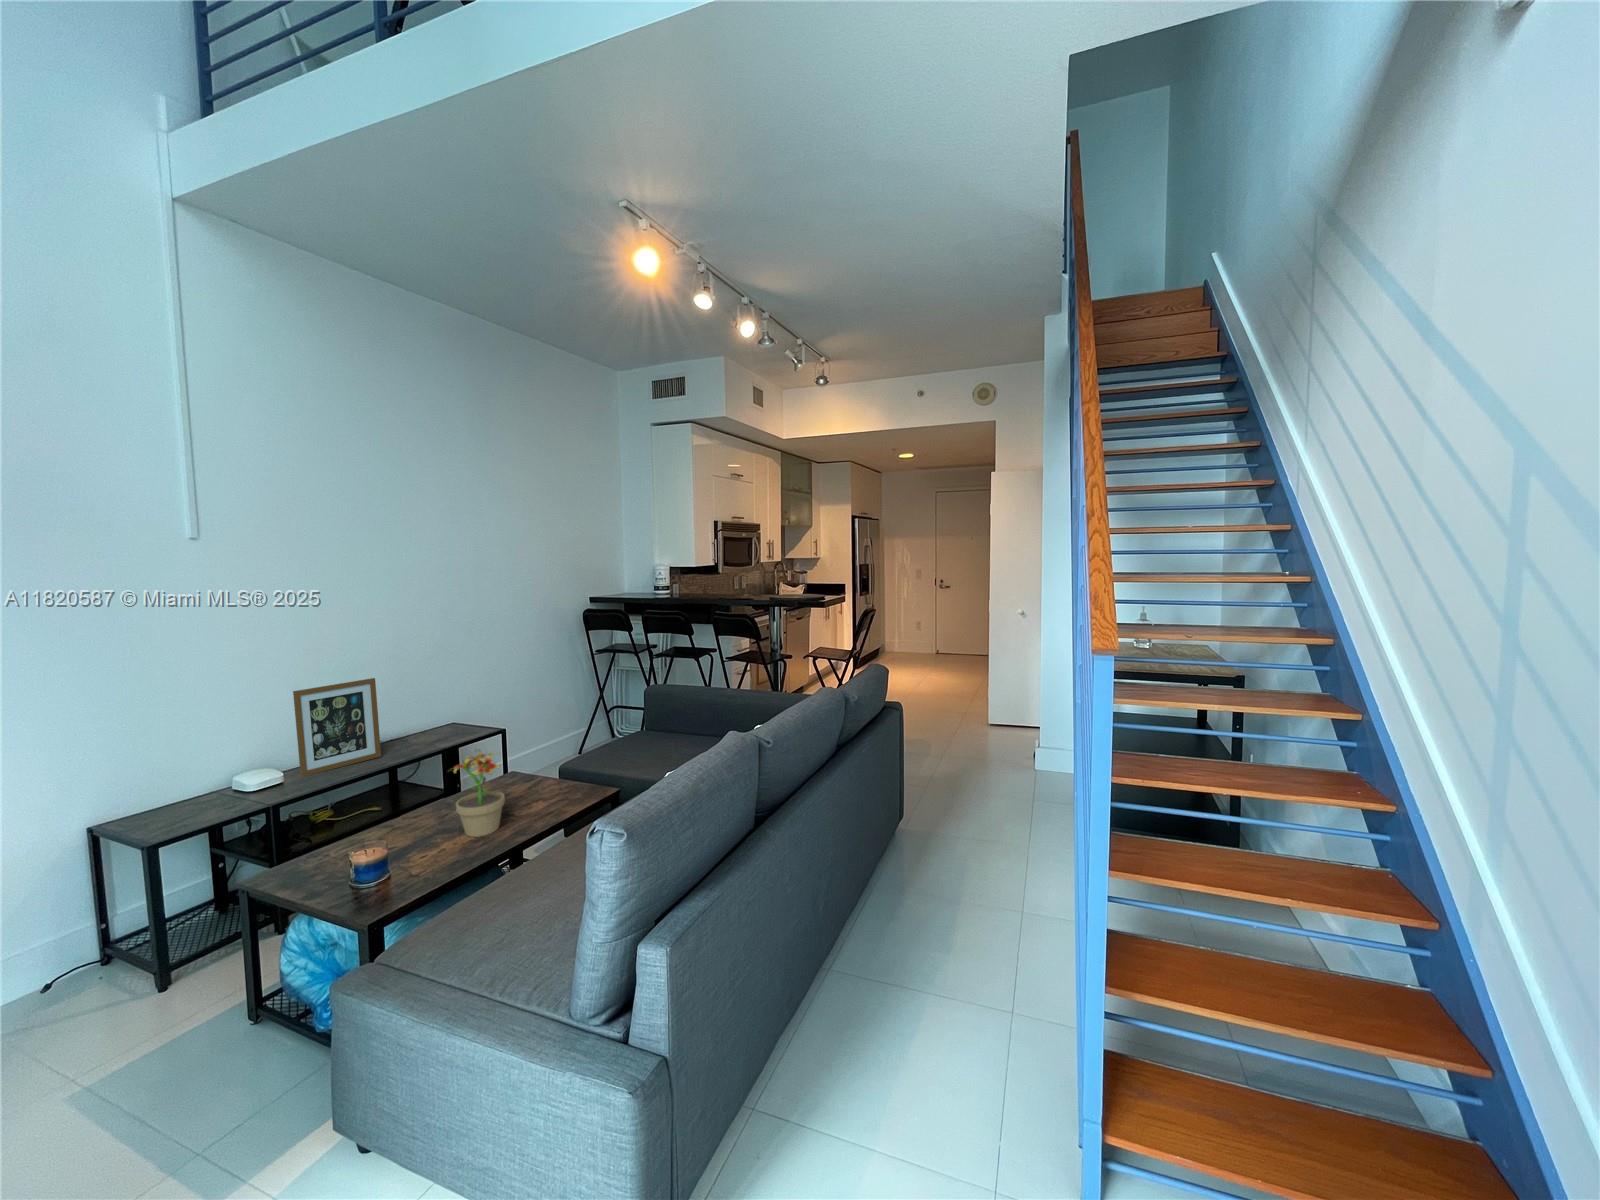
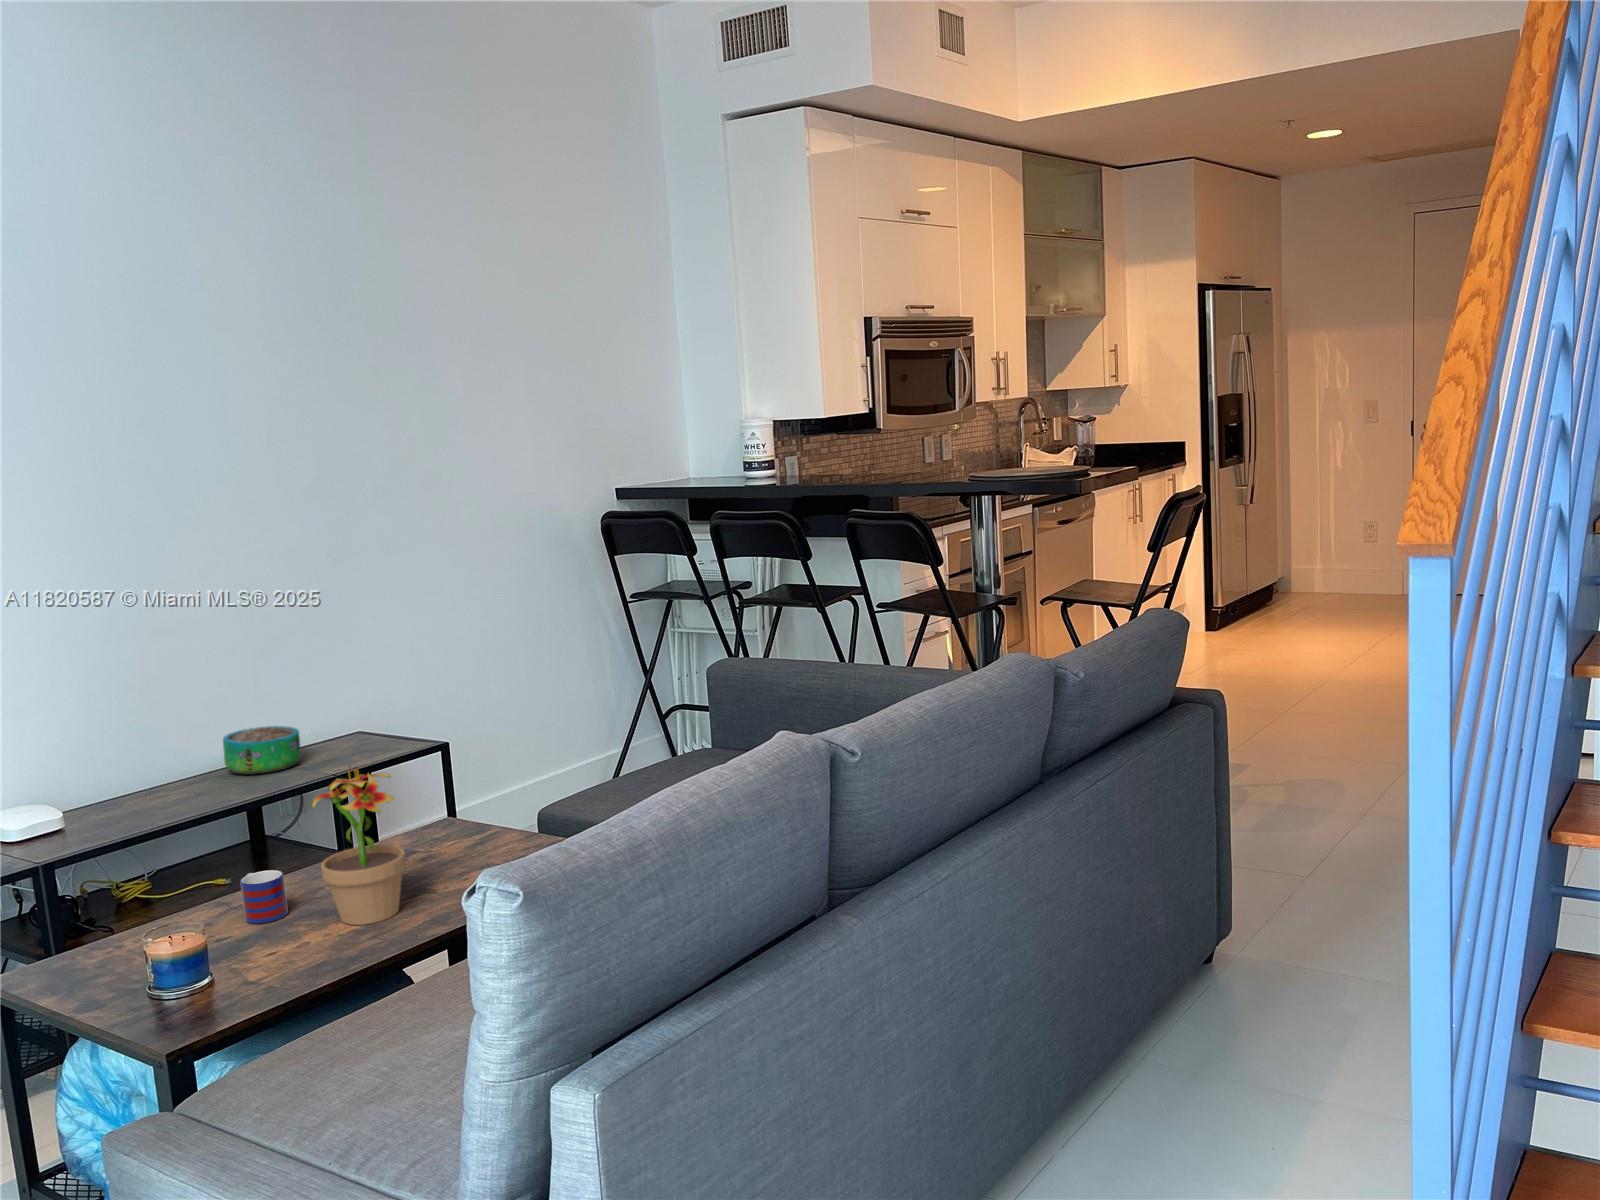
picture frame: present [293,678,381,777] -> none [72,645,225,819]
decorative bowl: none [379,720,425,748] -> present [223,726,300,775]
mug: none [404,807,432,839] -> present [240,870,288,924]

